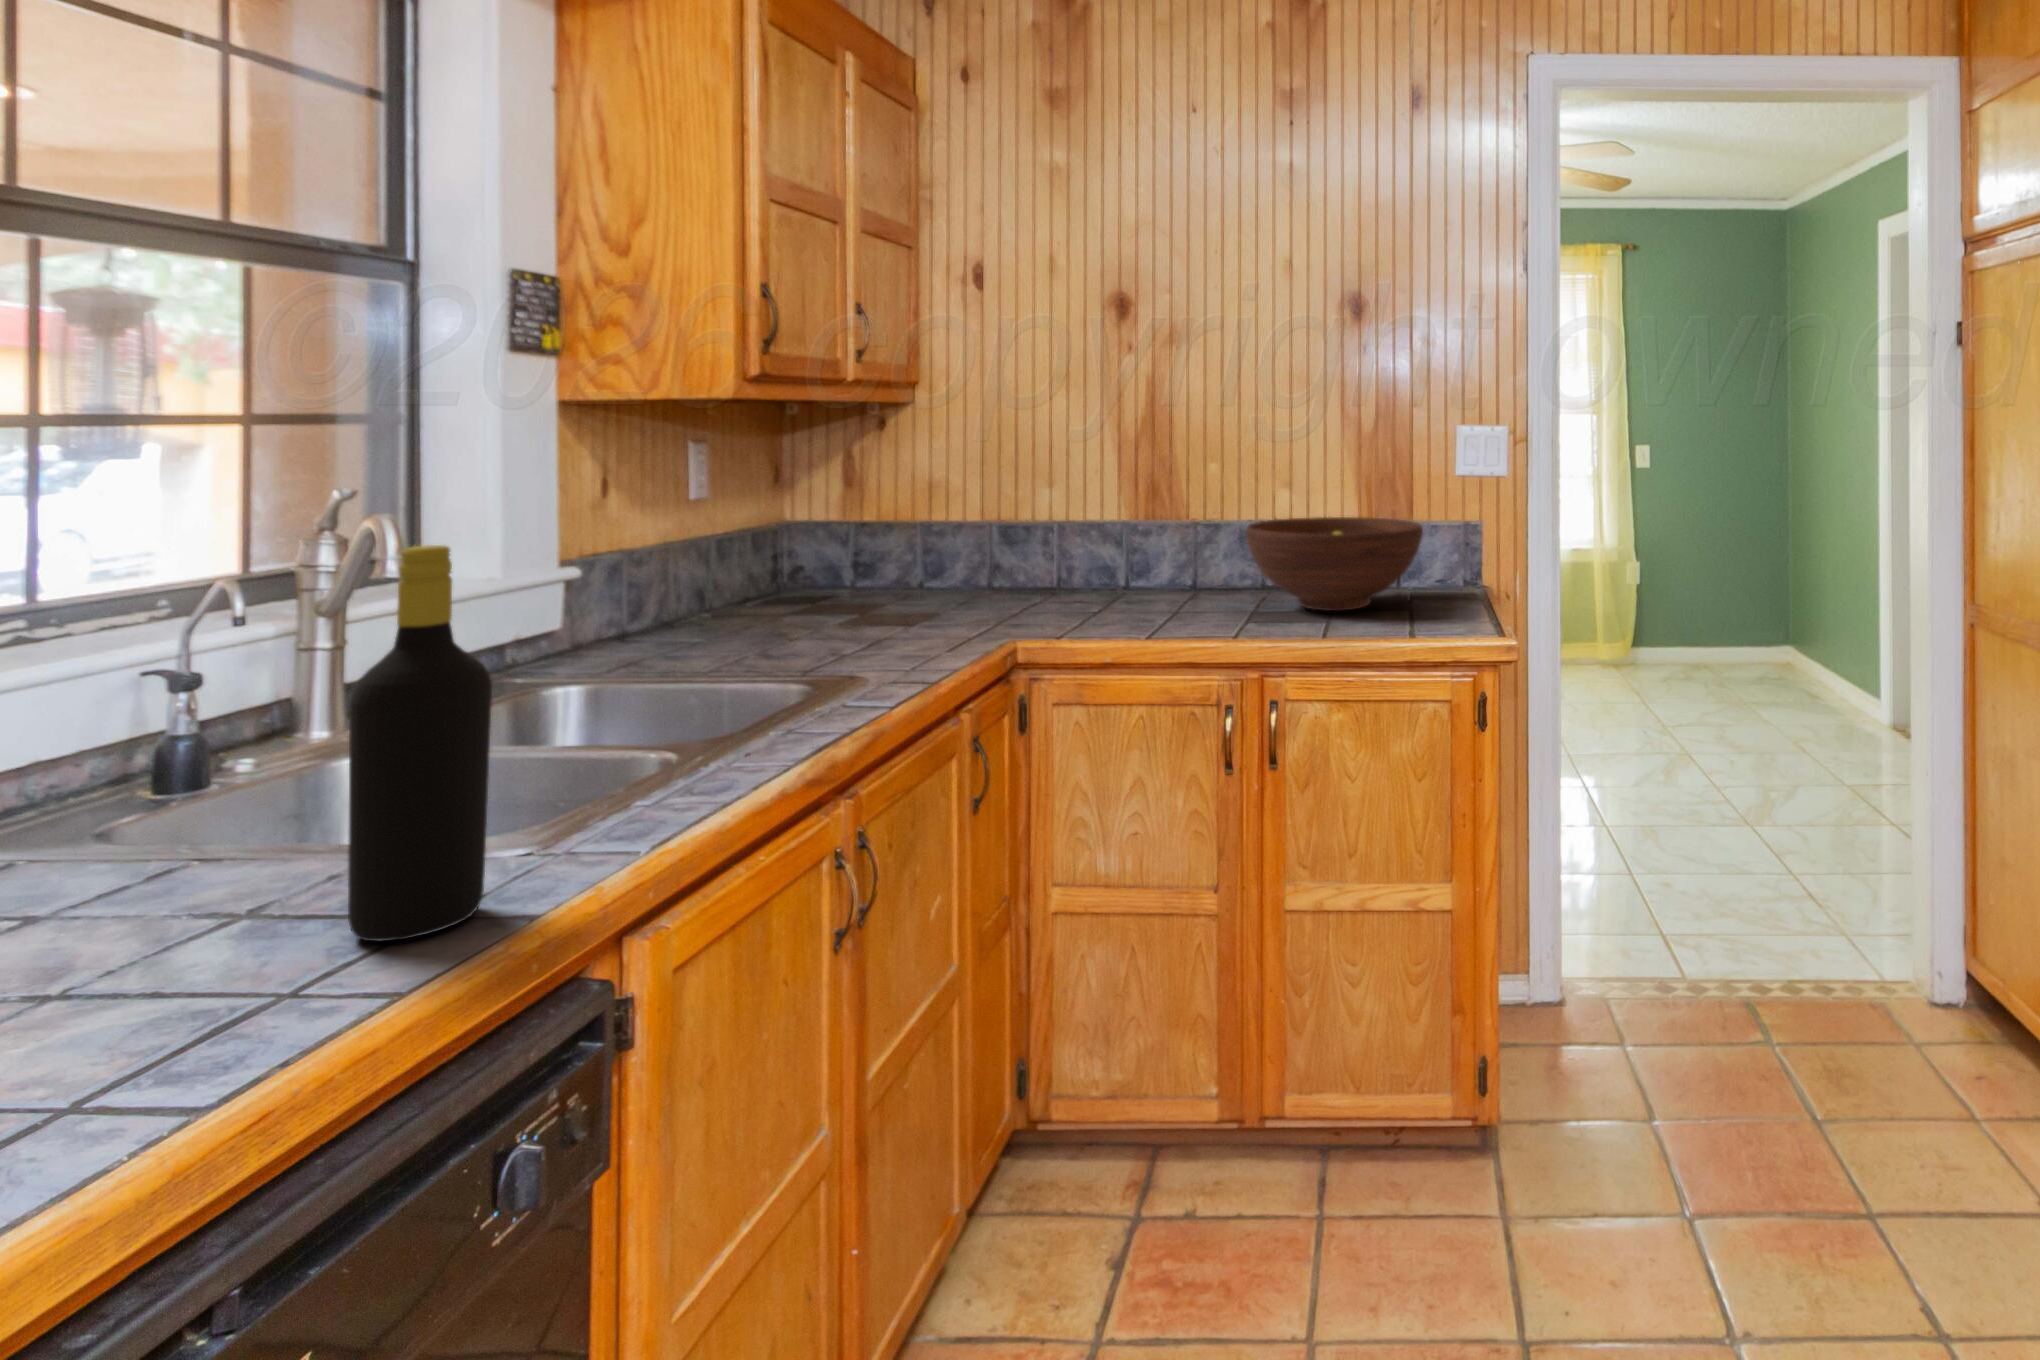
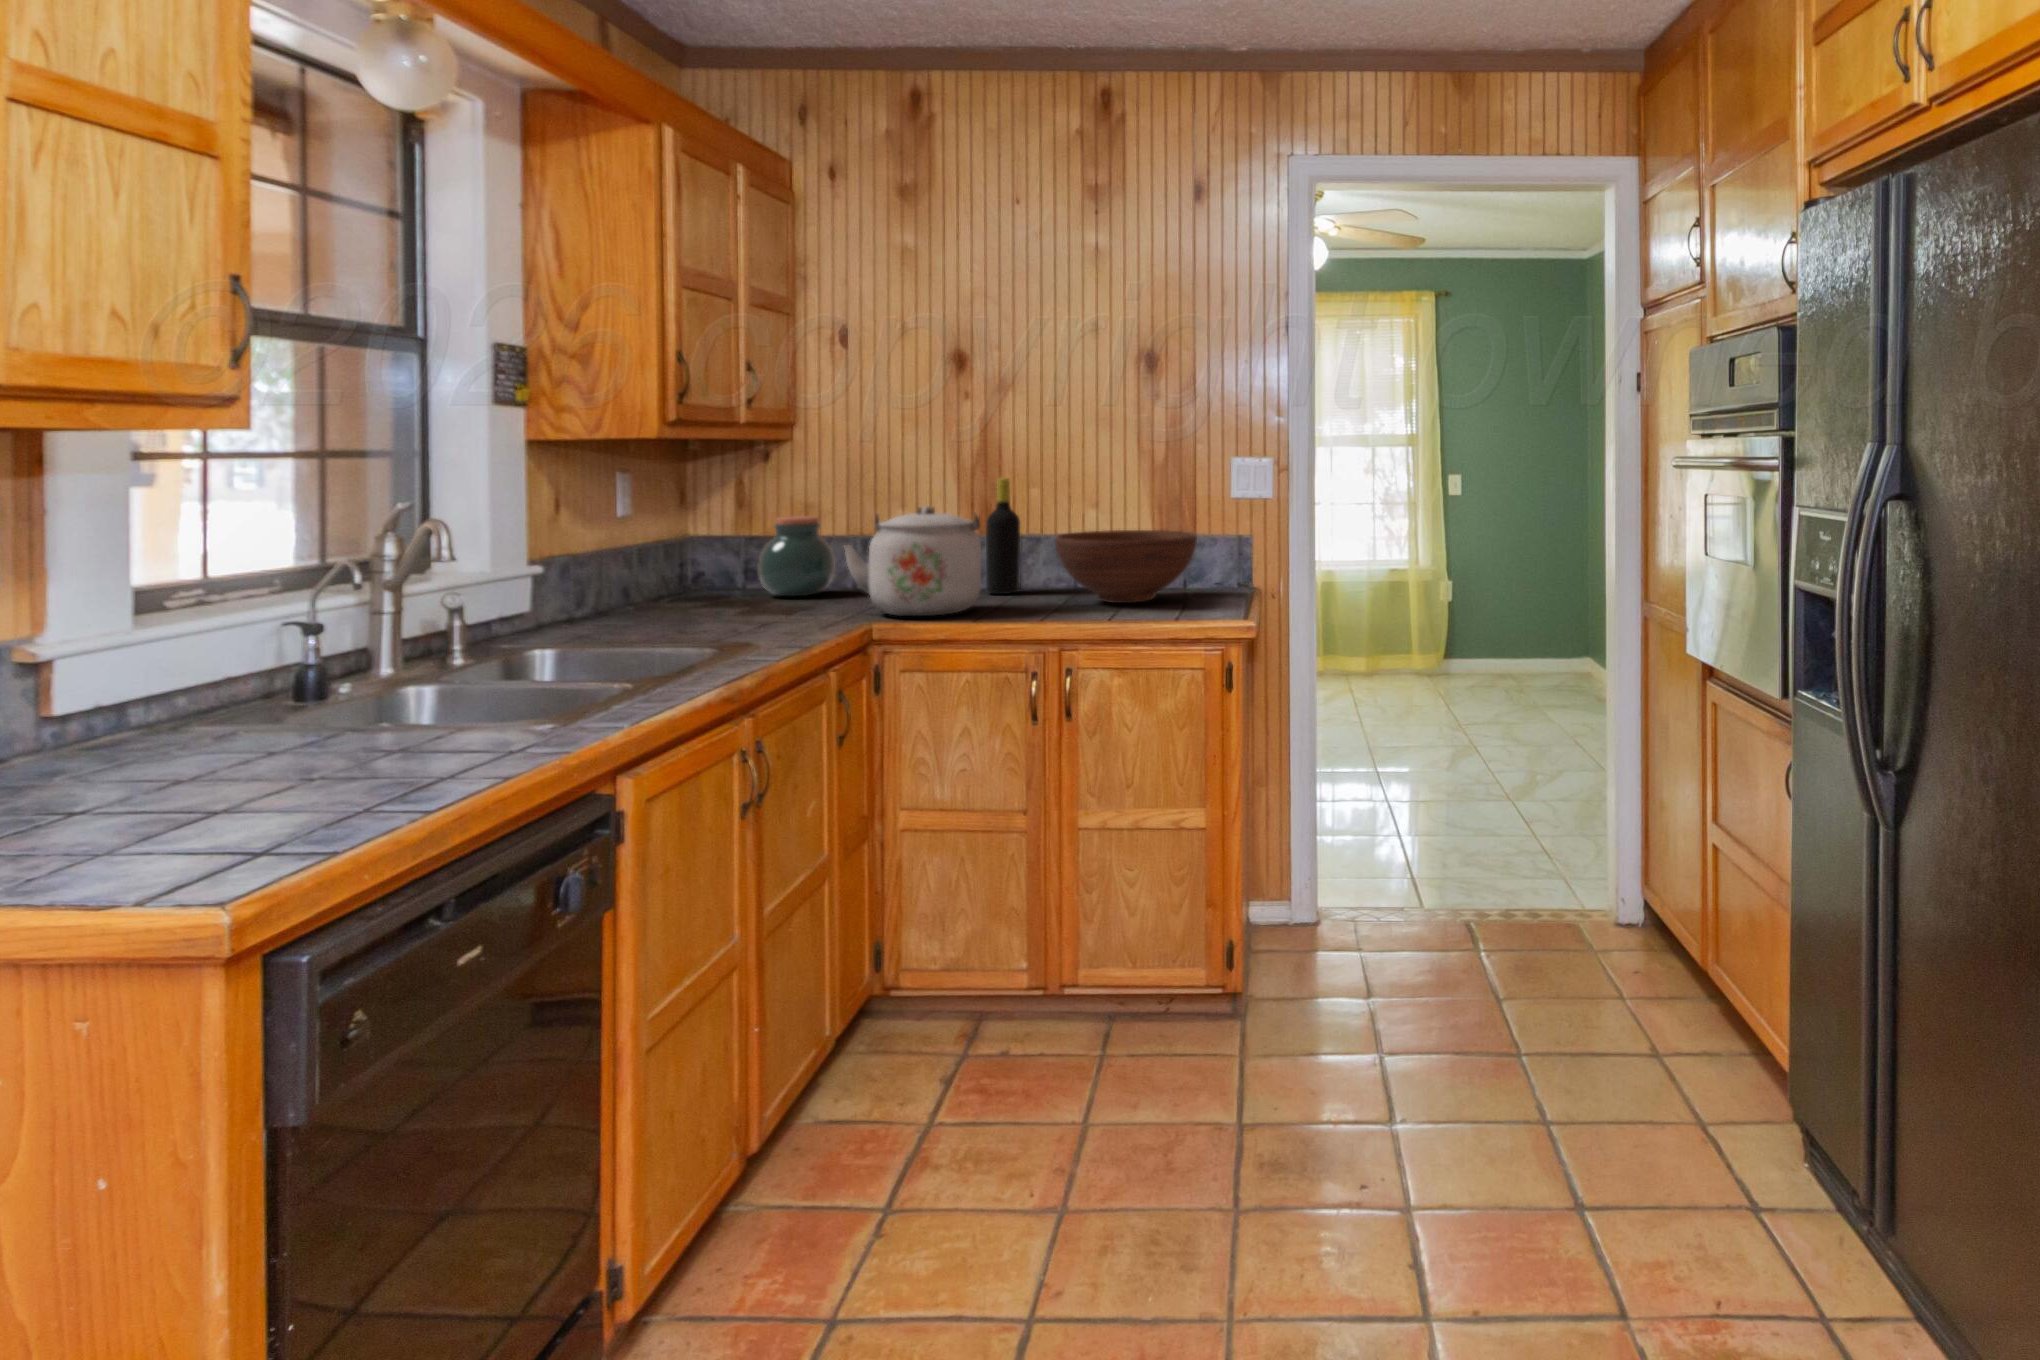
kettle: none [979,488,1155,631] -> present [844,506,981,616]
jar: none [874,498,968,598] -> present [758,516,834,596]
bottle: present [348,545,492,942] -> present [986,478,1020,594]

